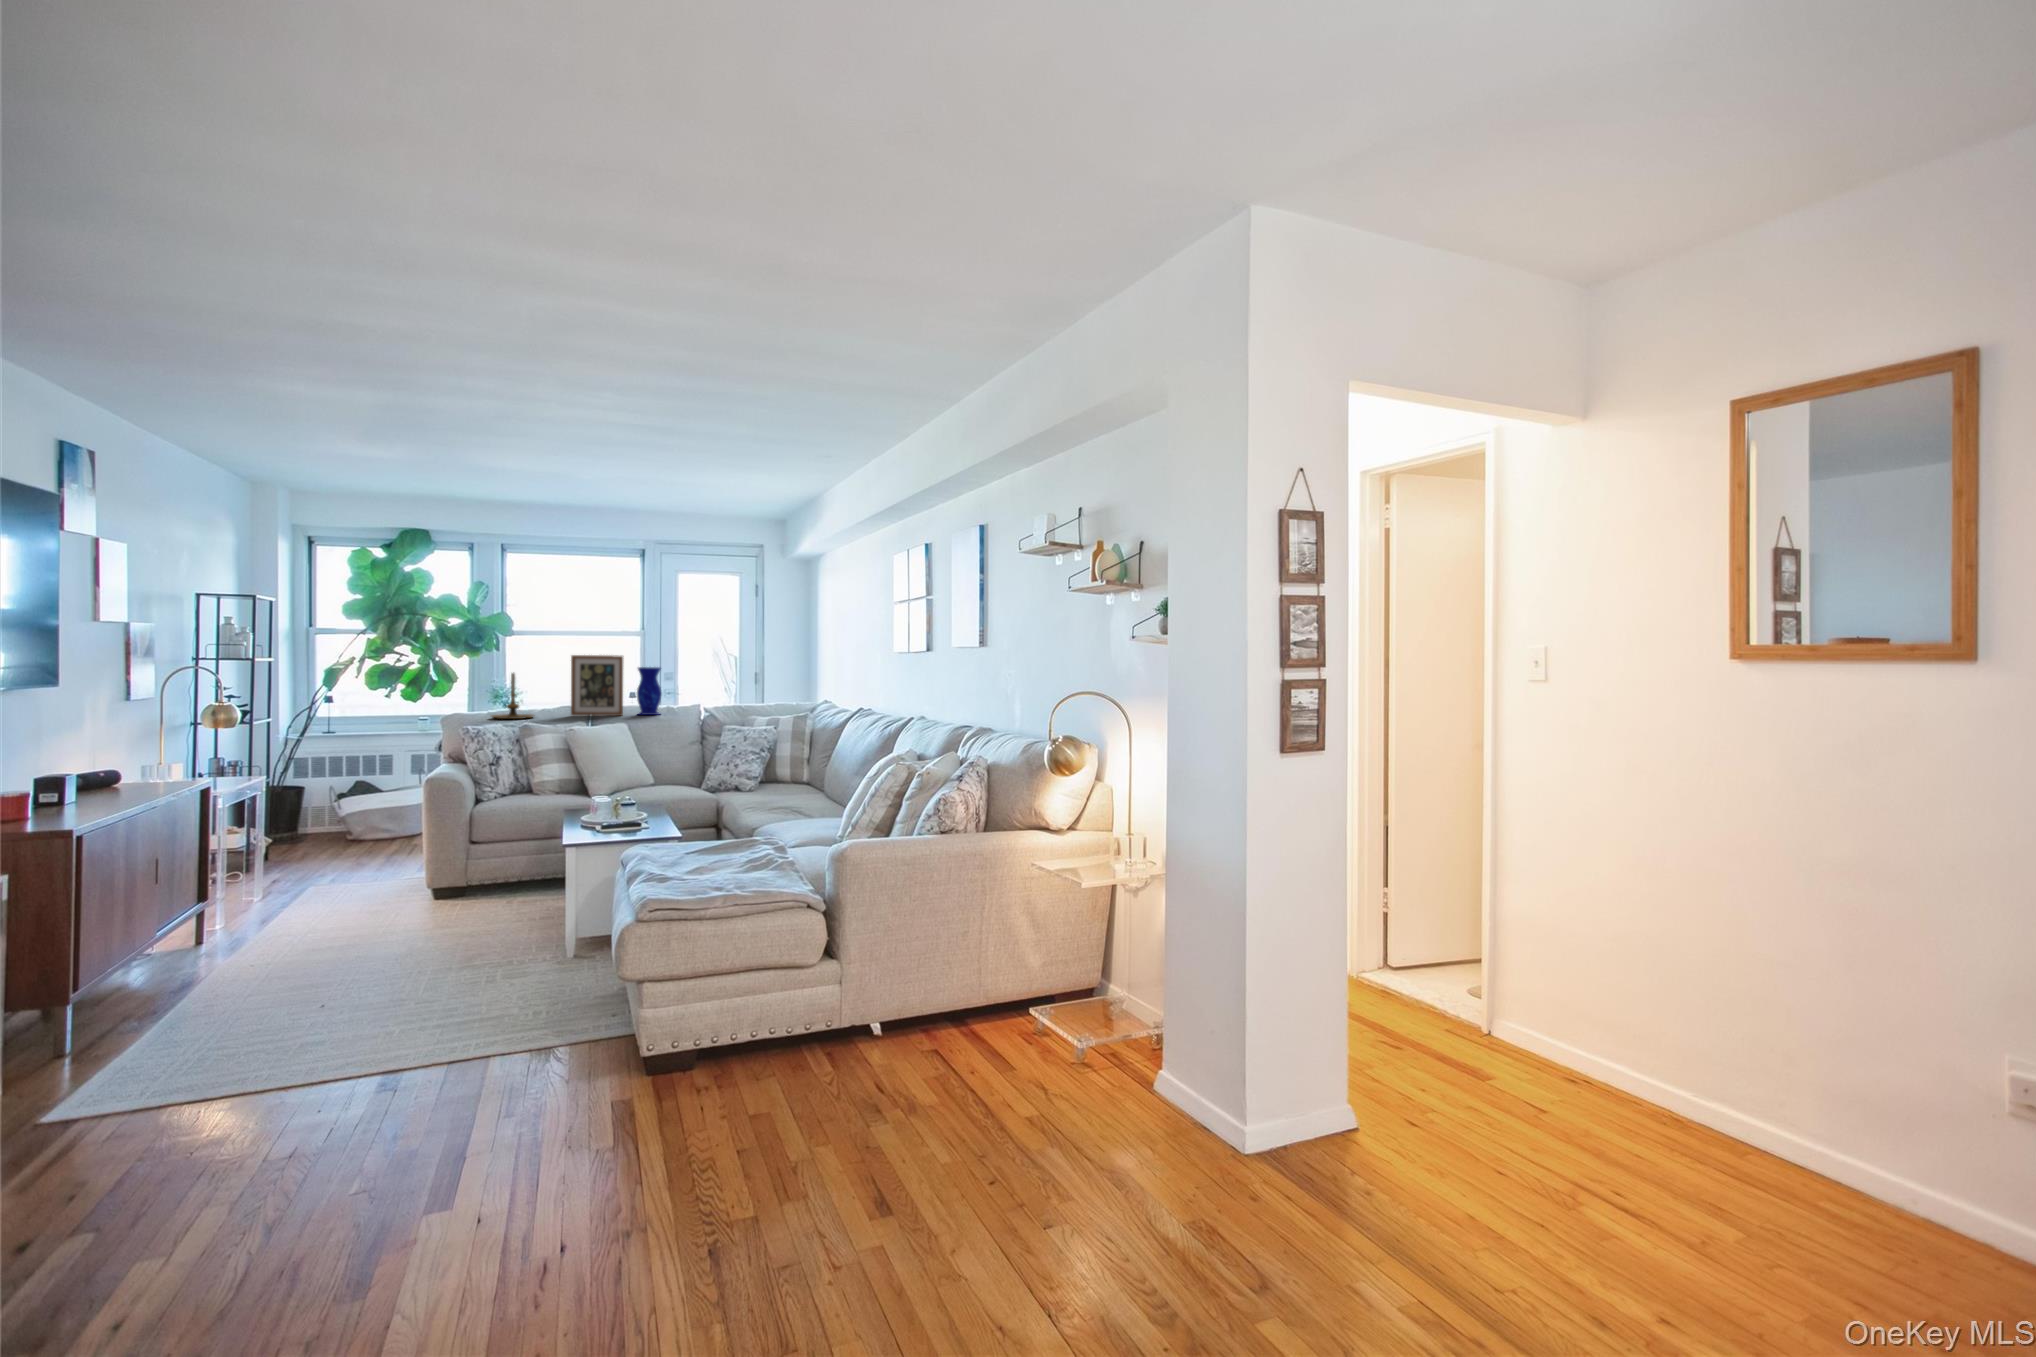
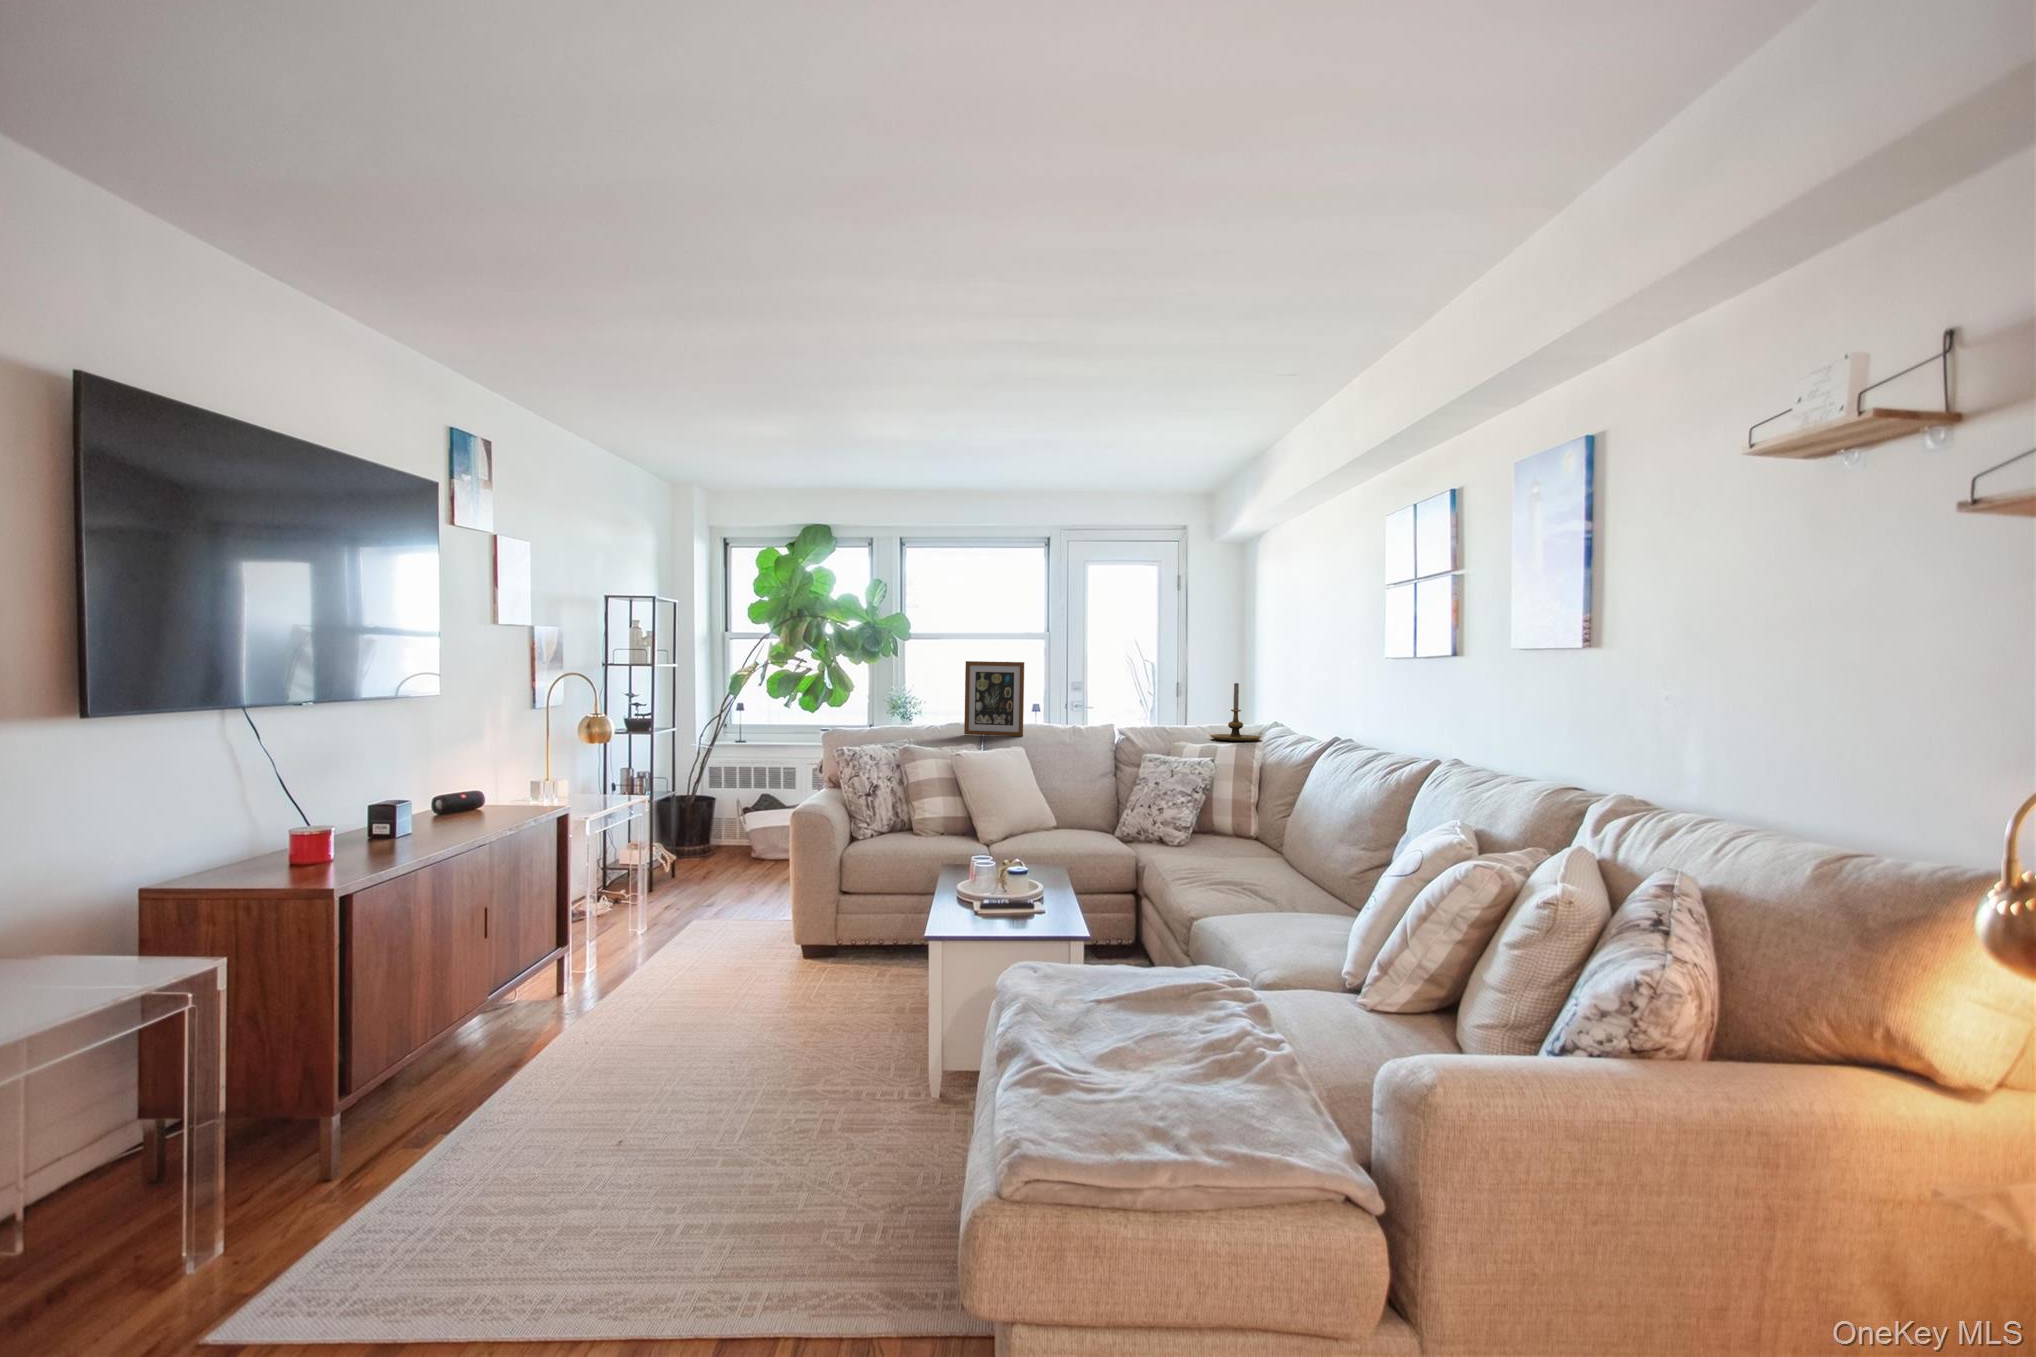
vase: present [637,667,662,715] -> none [1039,677,1069,737]
candle holder: present [492,673,534,719] -> present [1210,683,1261,741]

